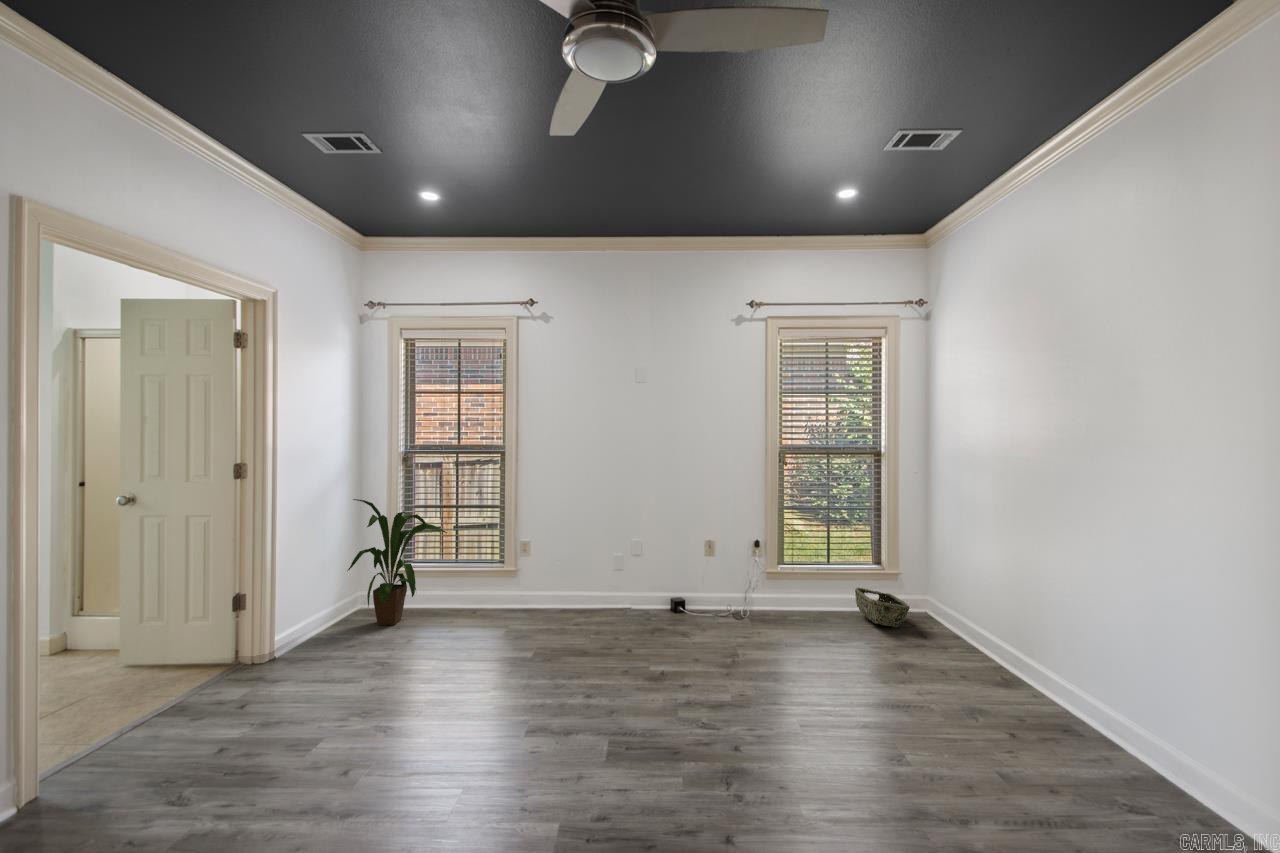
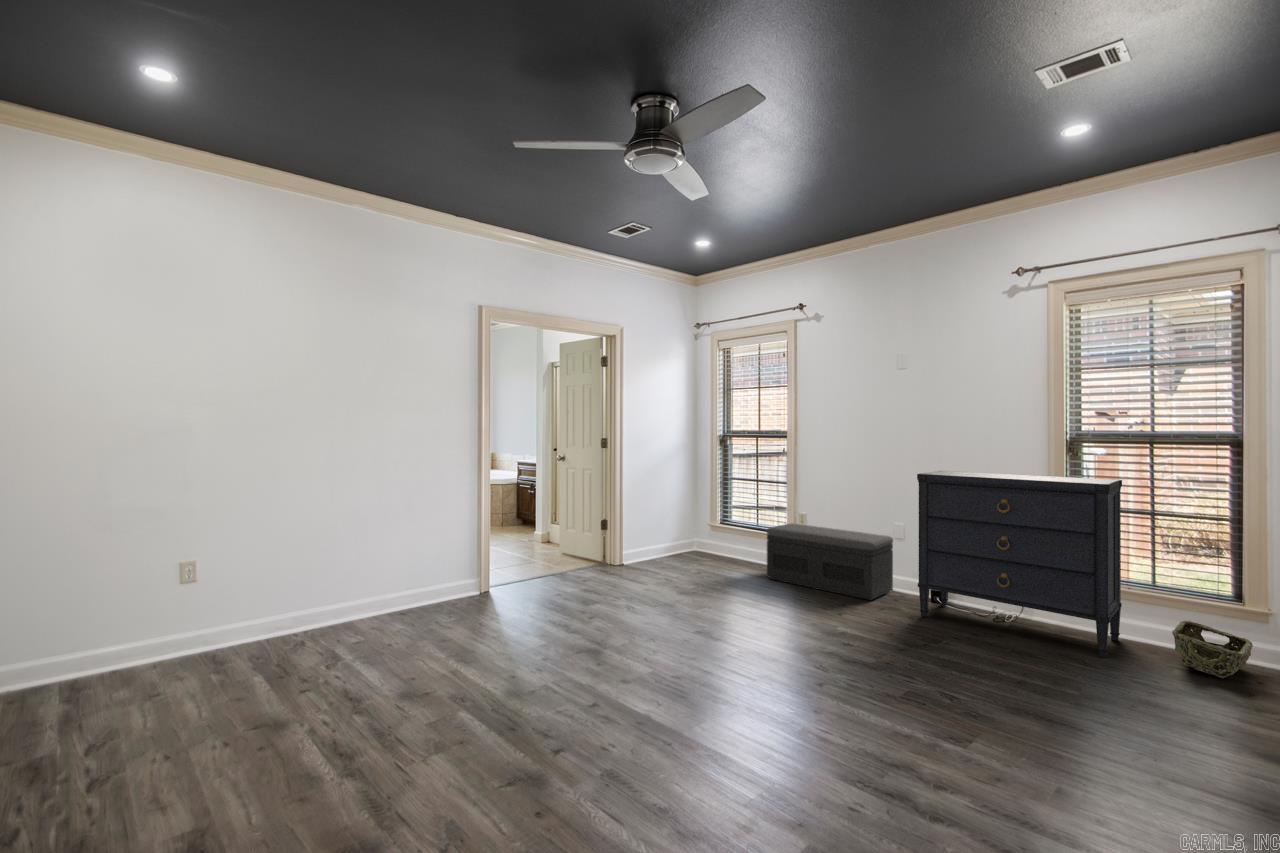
dresser: none [682,484,837,632] -> present [917,471,1122,658]
house plant: present [348,499,447,625] -> none [668,468,740,563]
storage bench: none [502,554,634,627] -> present [767,523,893,600]

